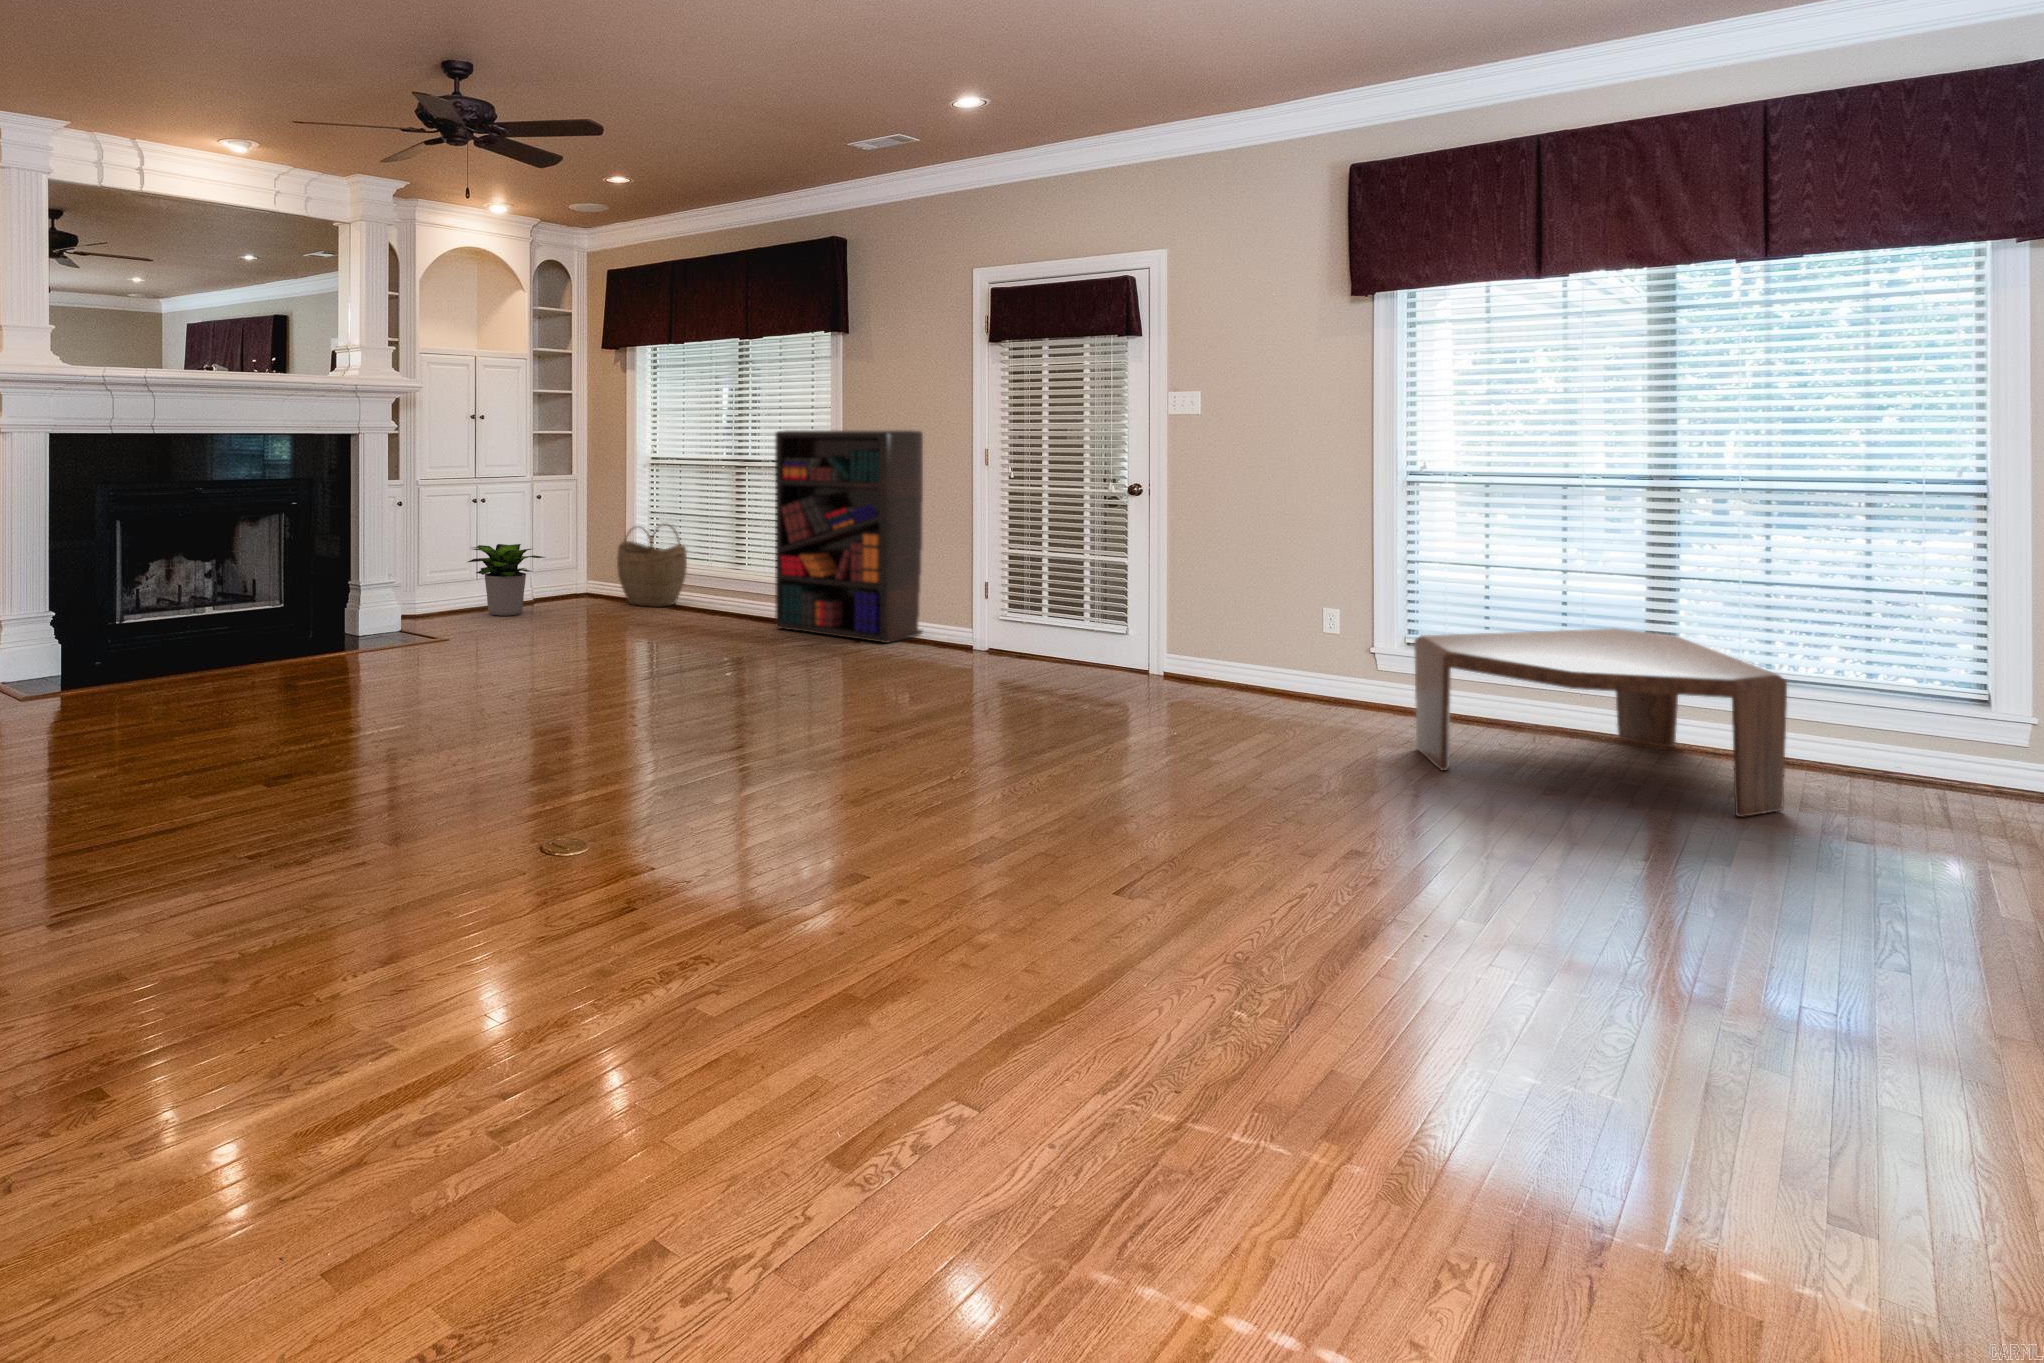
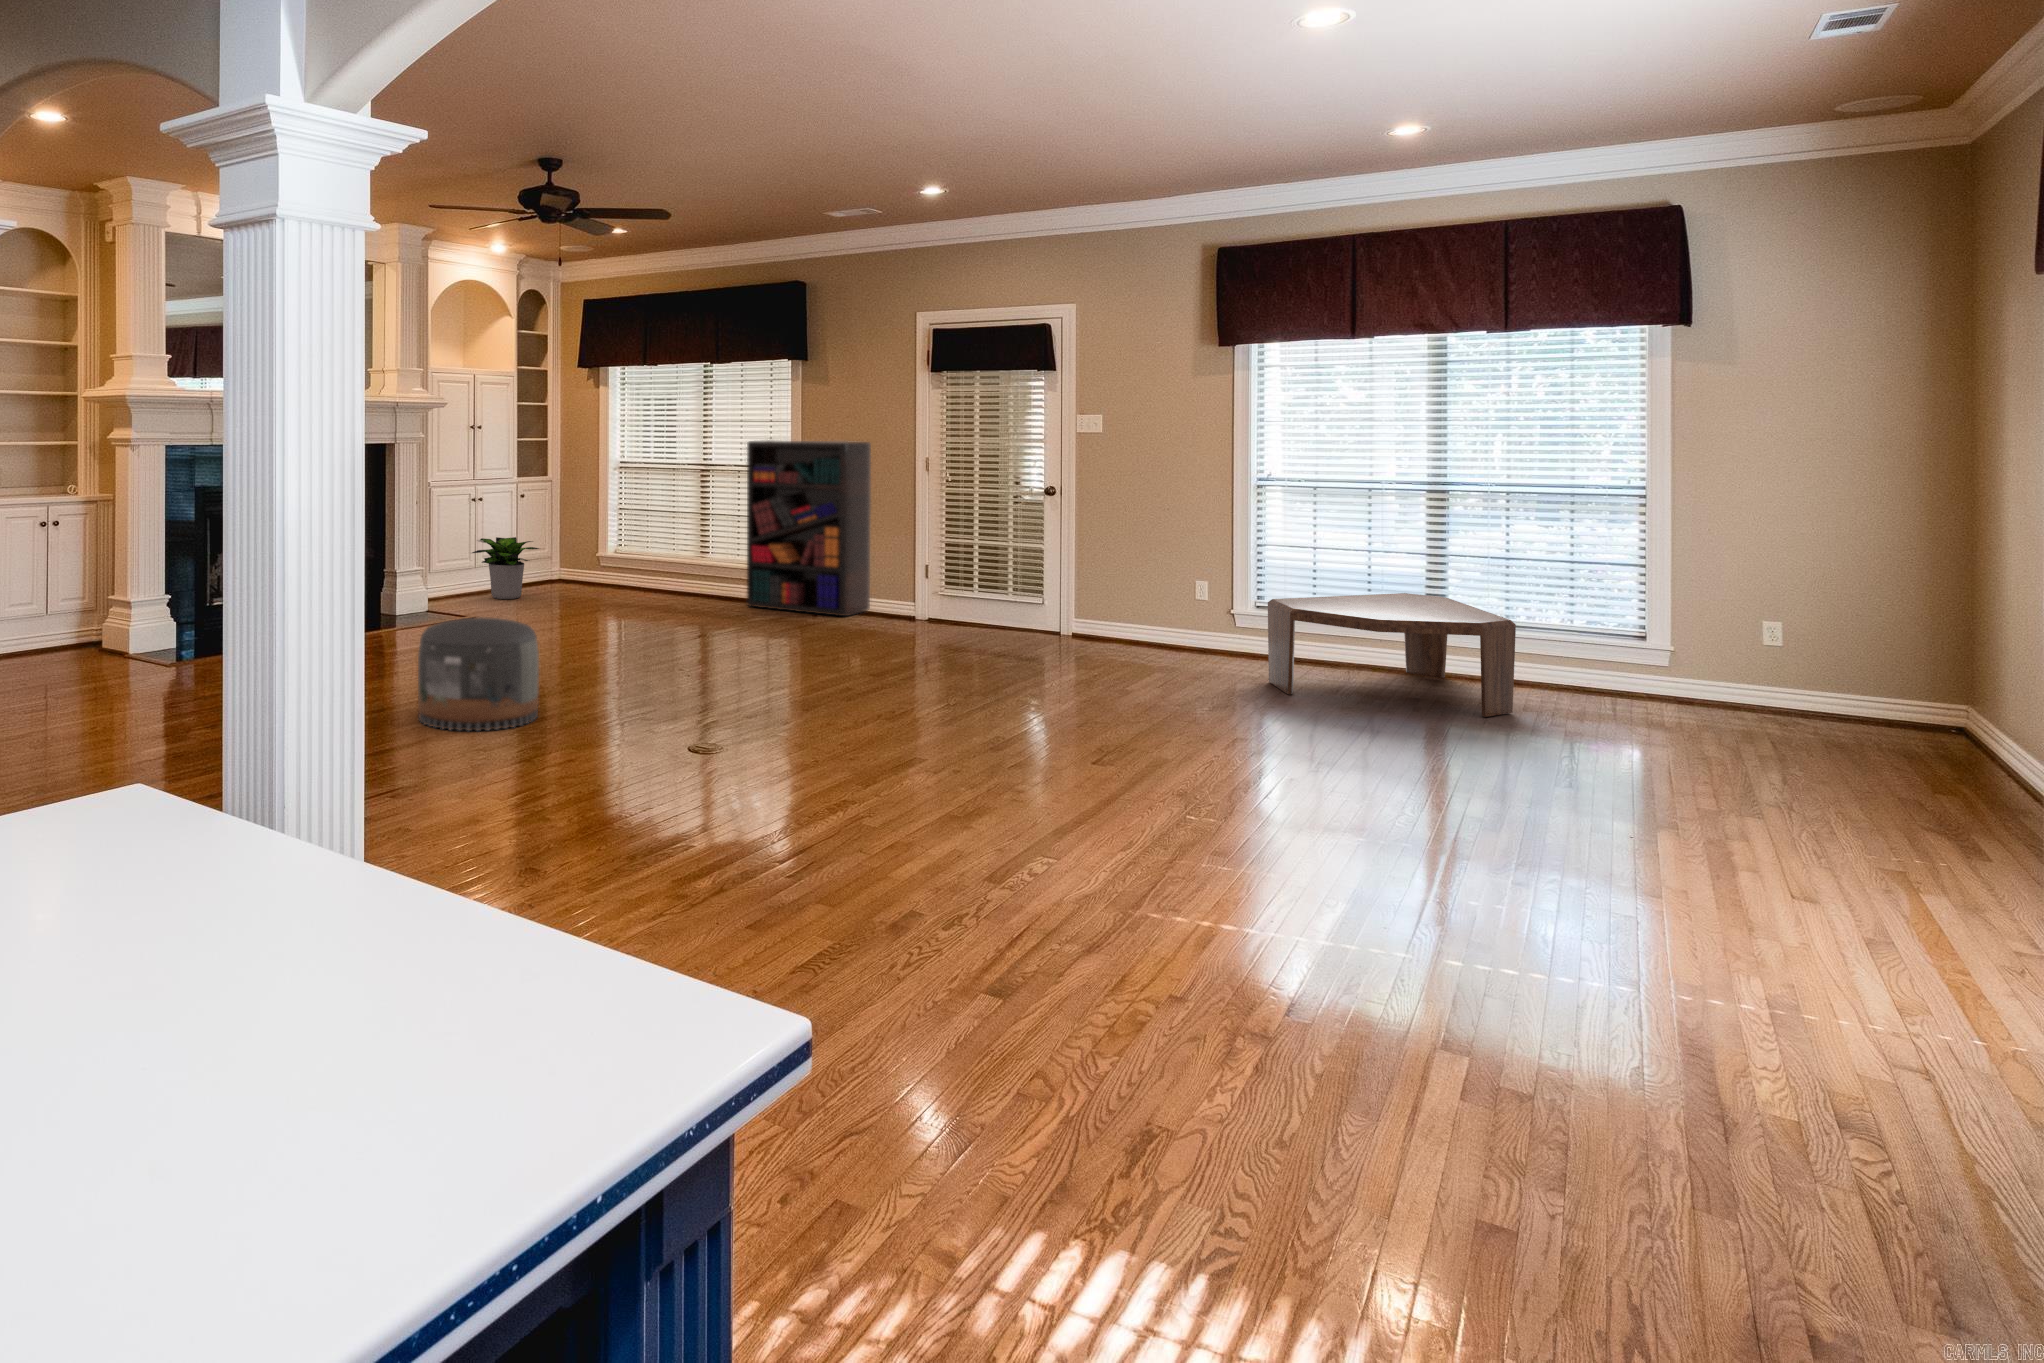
woven basket: present [617,524,687,607] -> none [596,519,657,591]
pouf: none [235,651,398,804] -> present [418,617,539,731]

